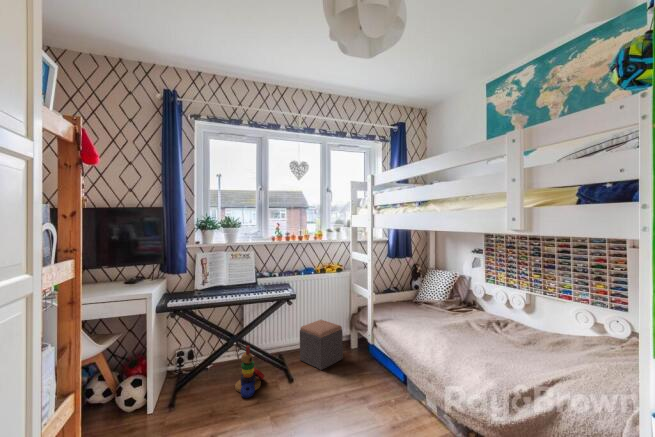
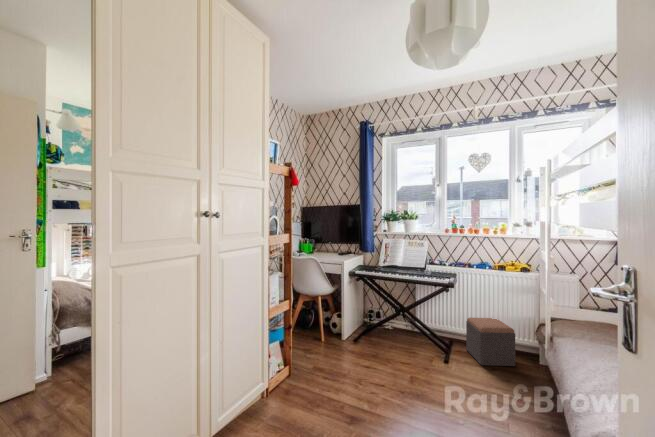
stacking toy: present [235,345,264,398] -> none [396,316,422,356]

